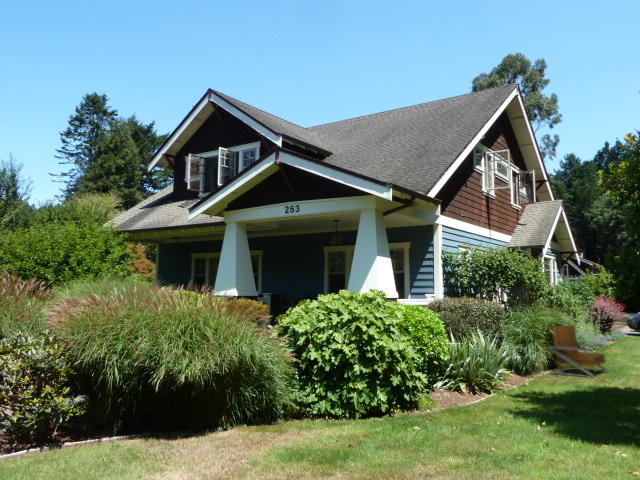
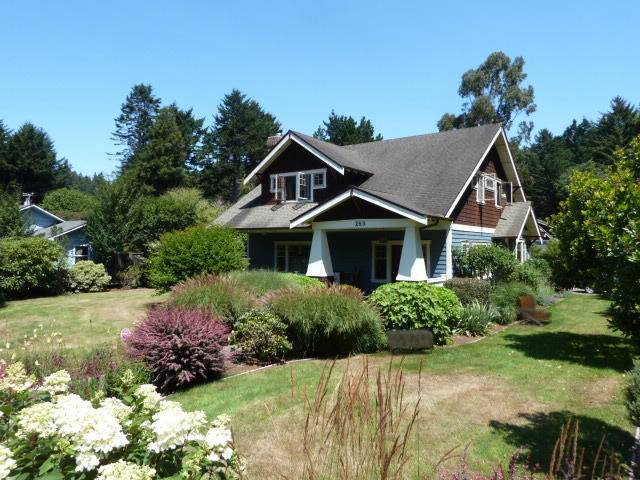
bench: none [299,378,387,428] -> present [386,330,433,353]

